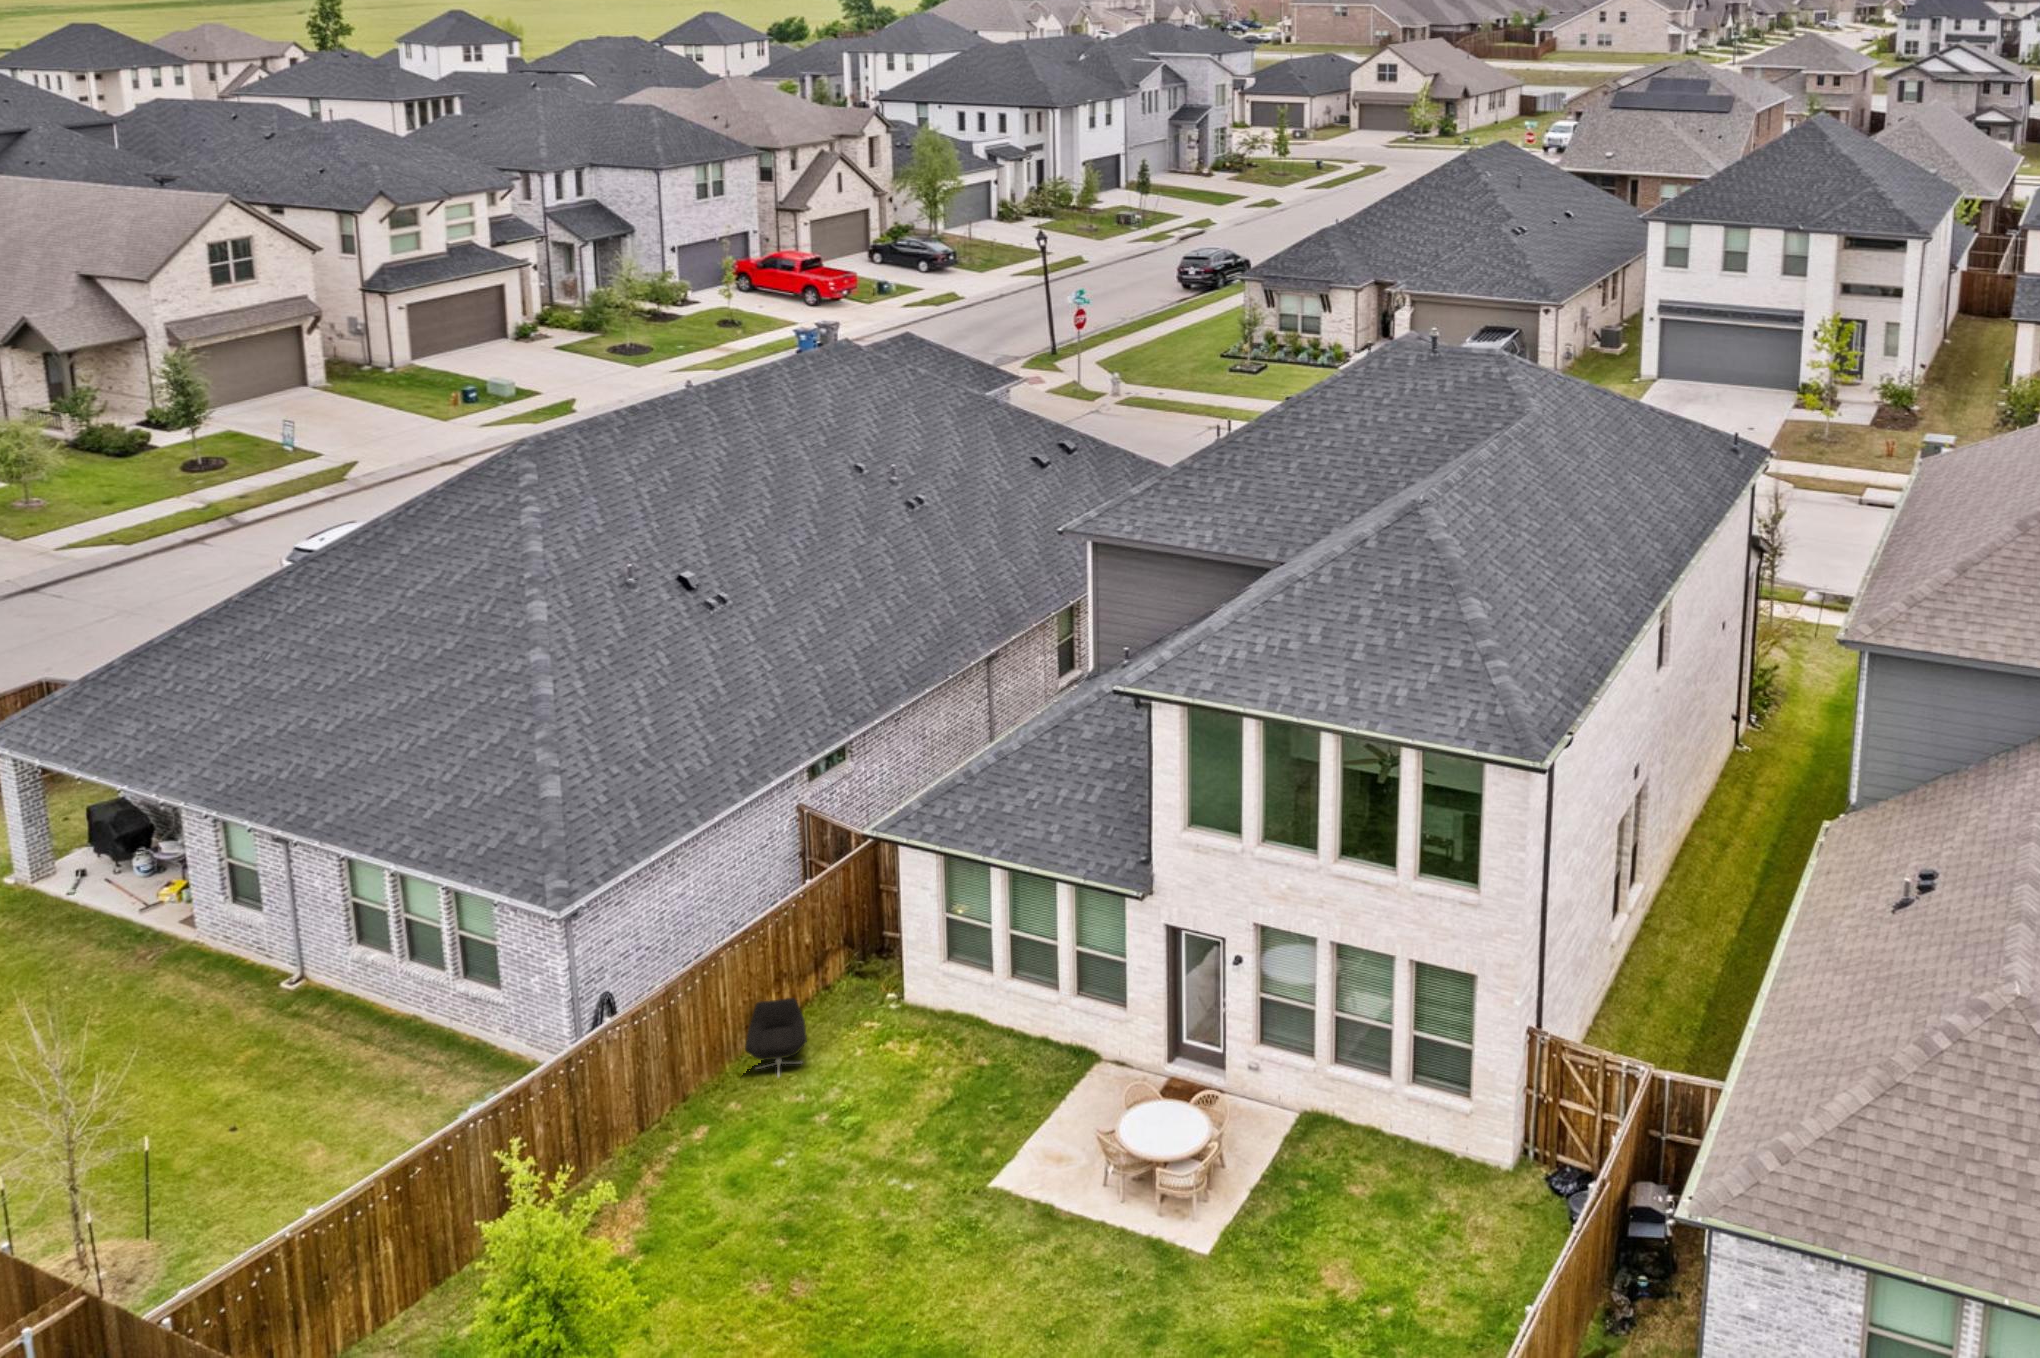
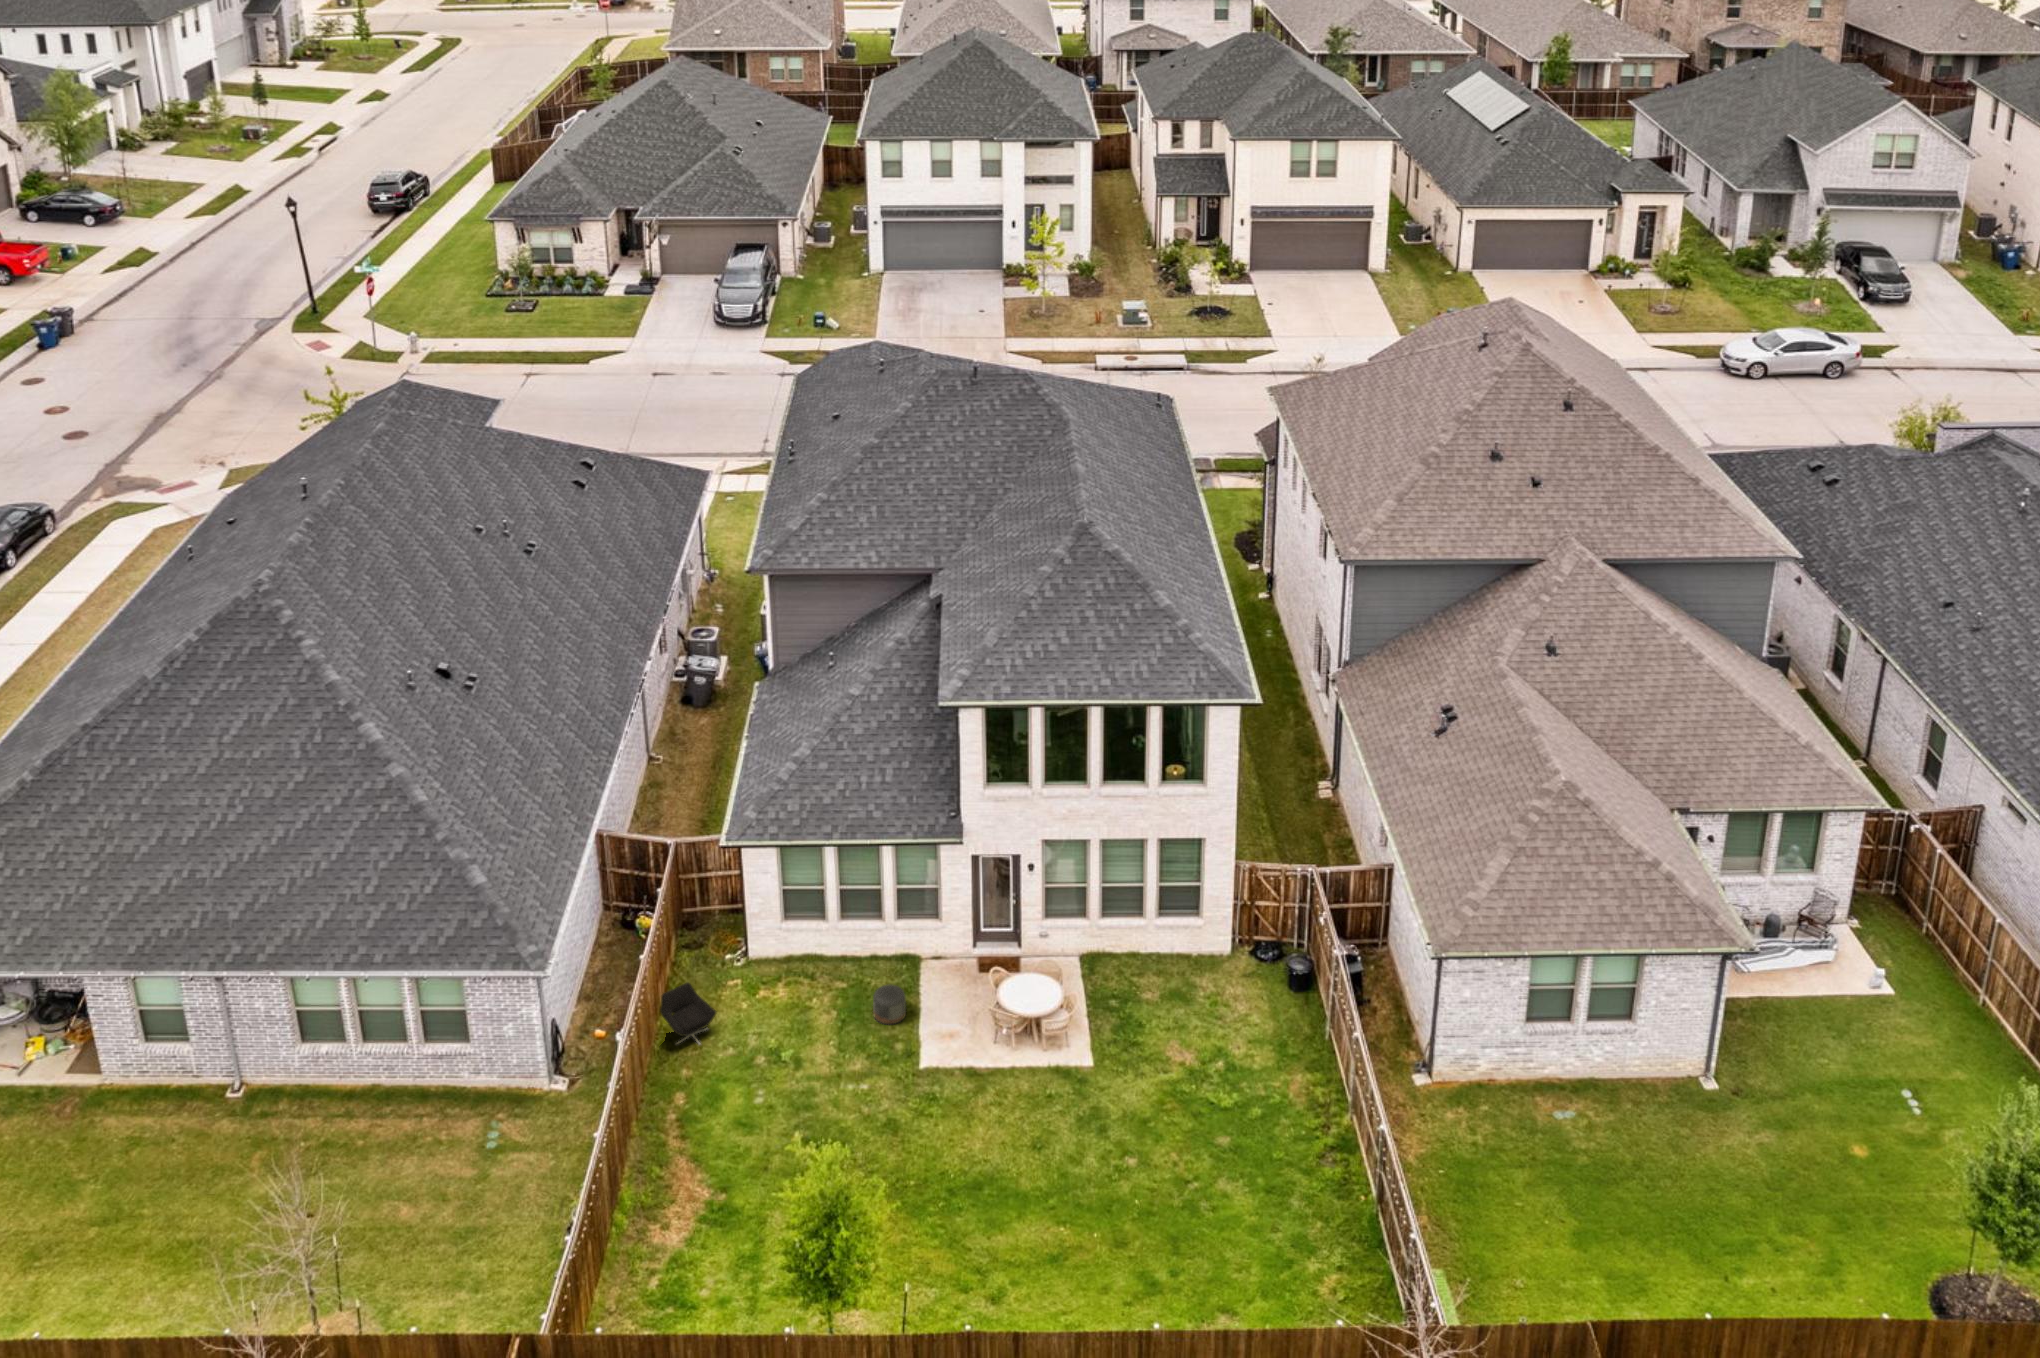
pouf: none [987,1069,1032,1123] -> present [873,984,906,1024]

